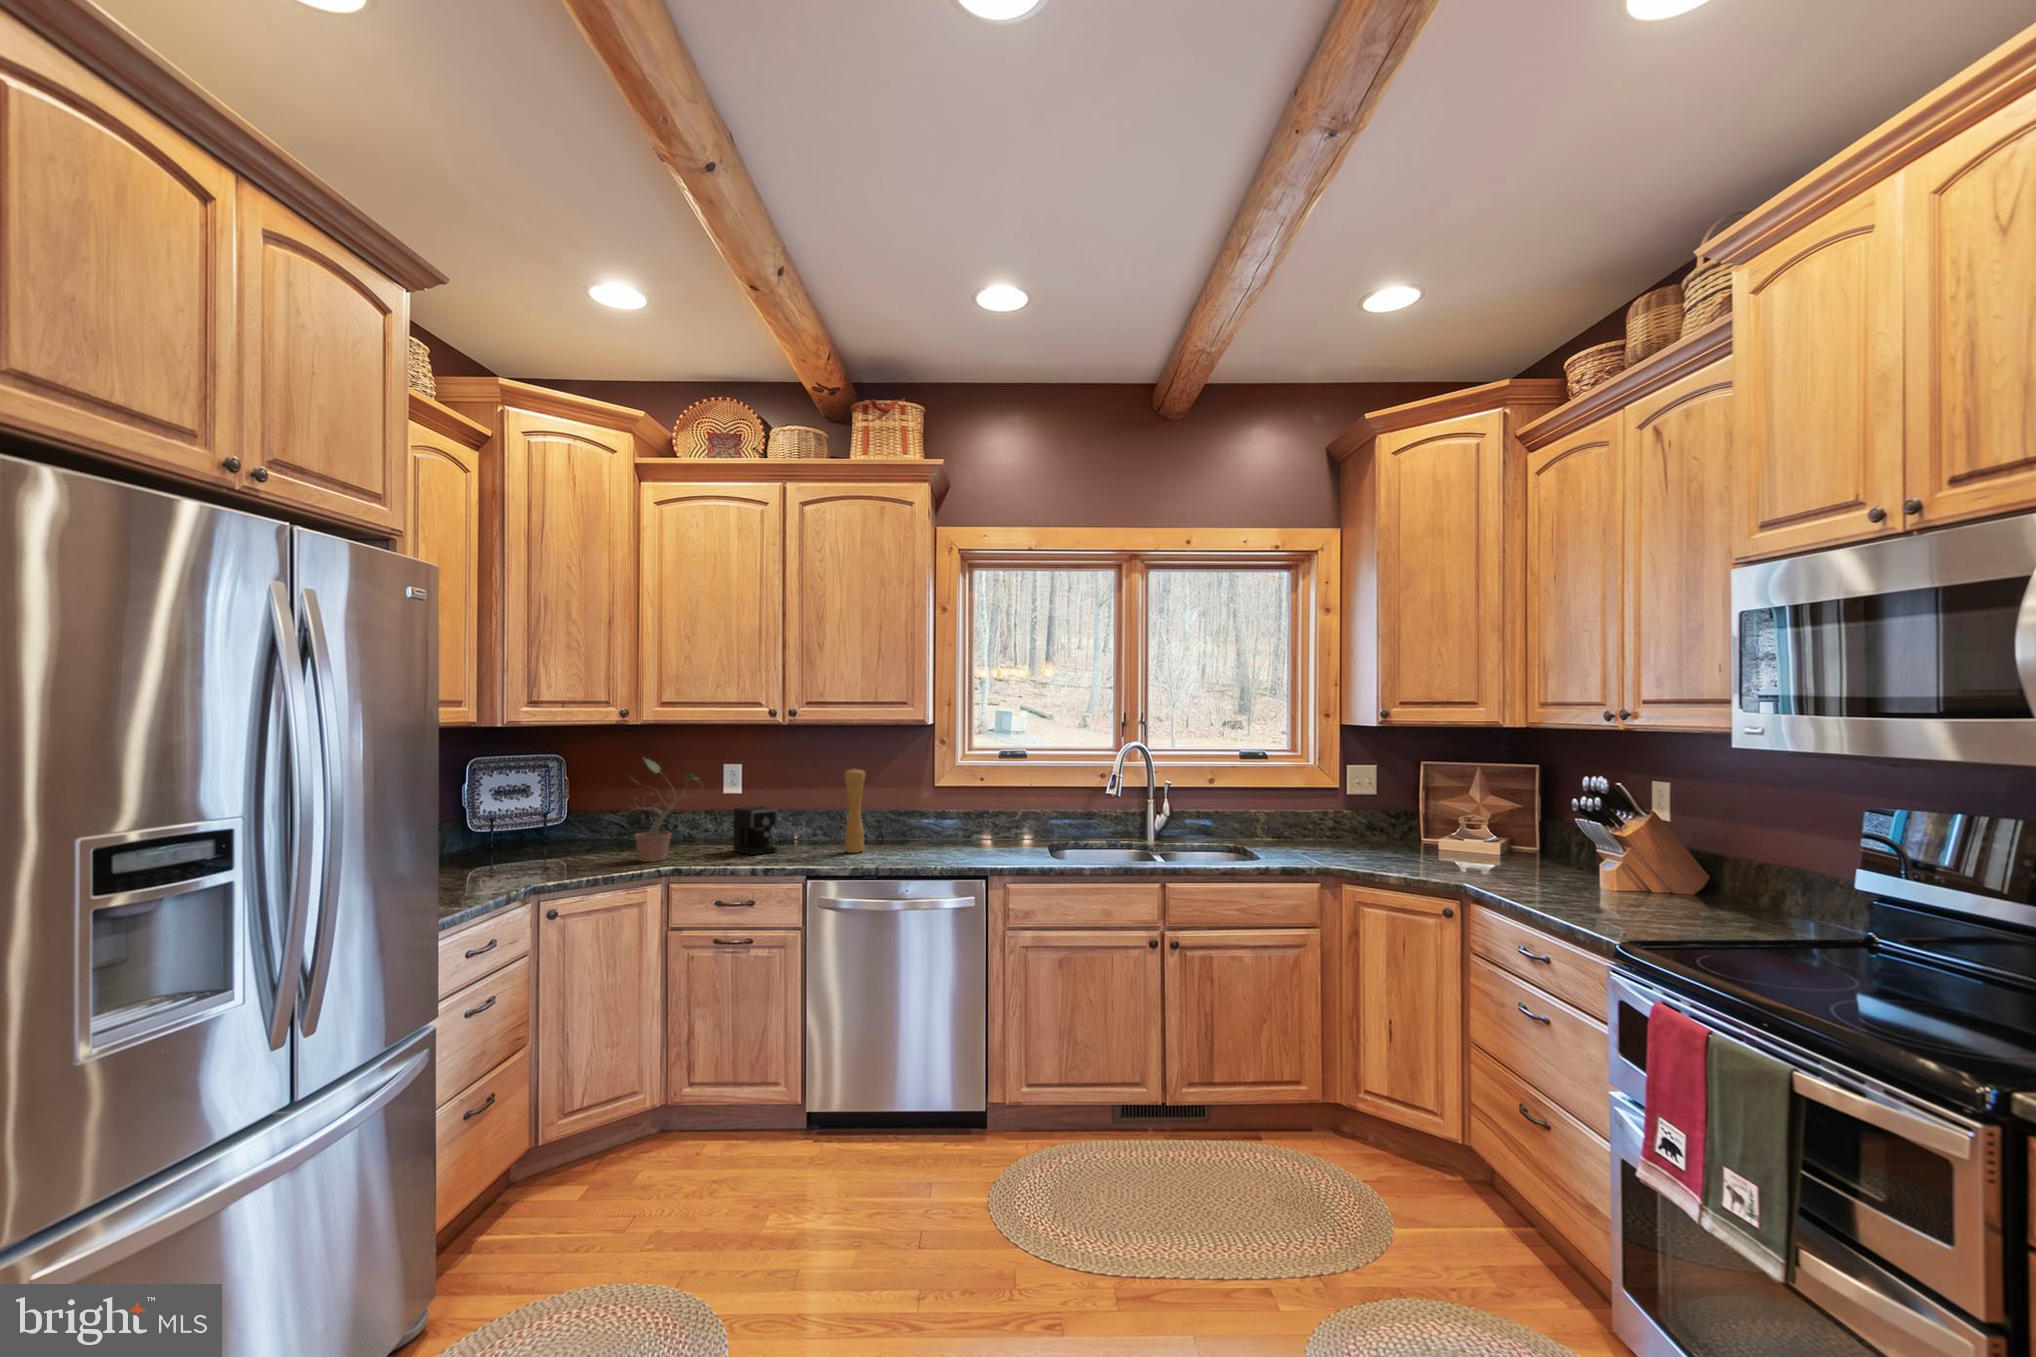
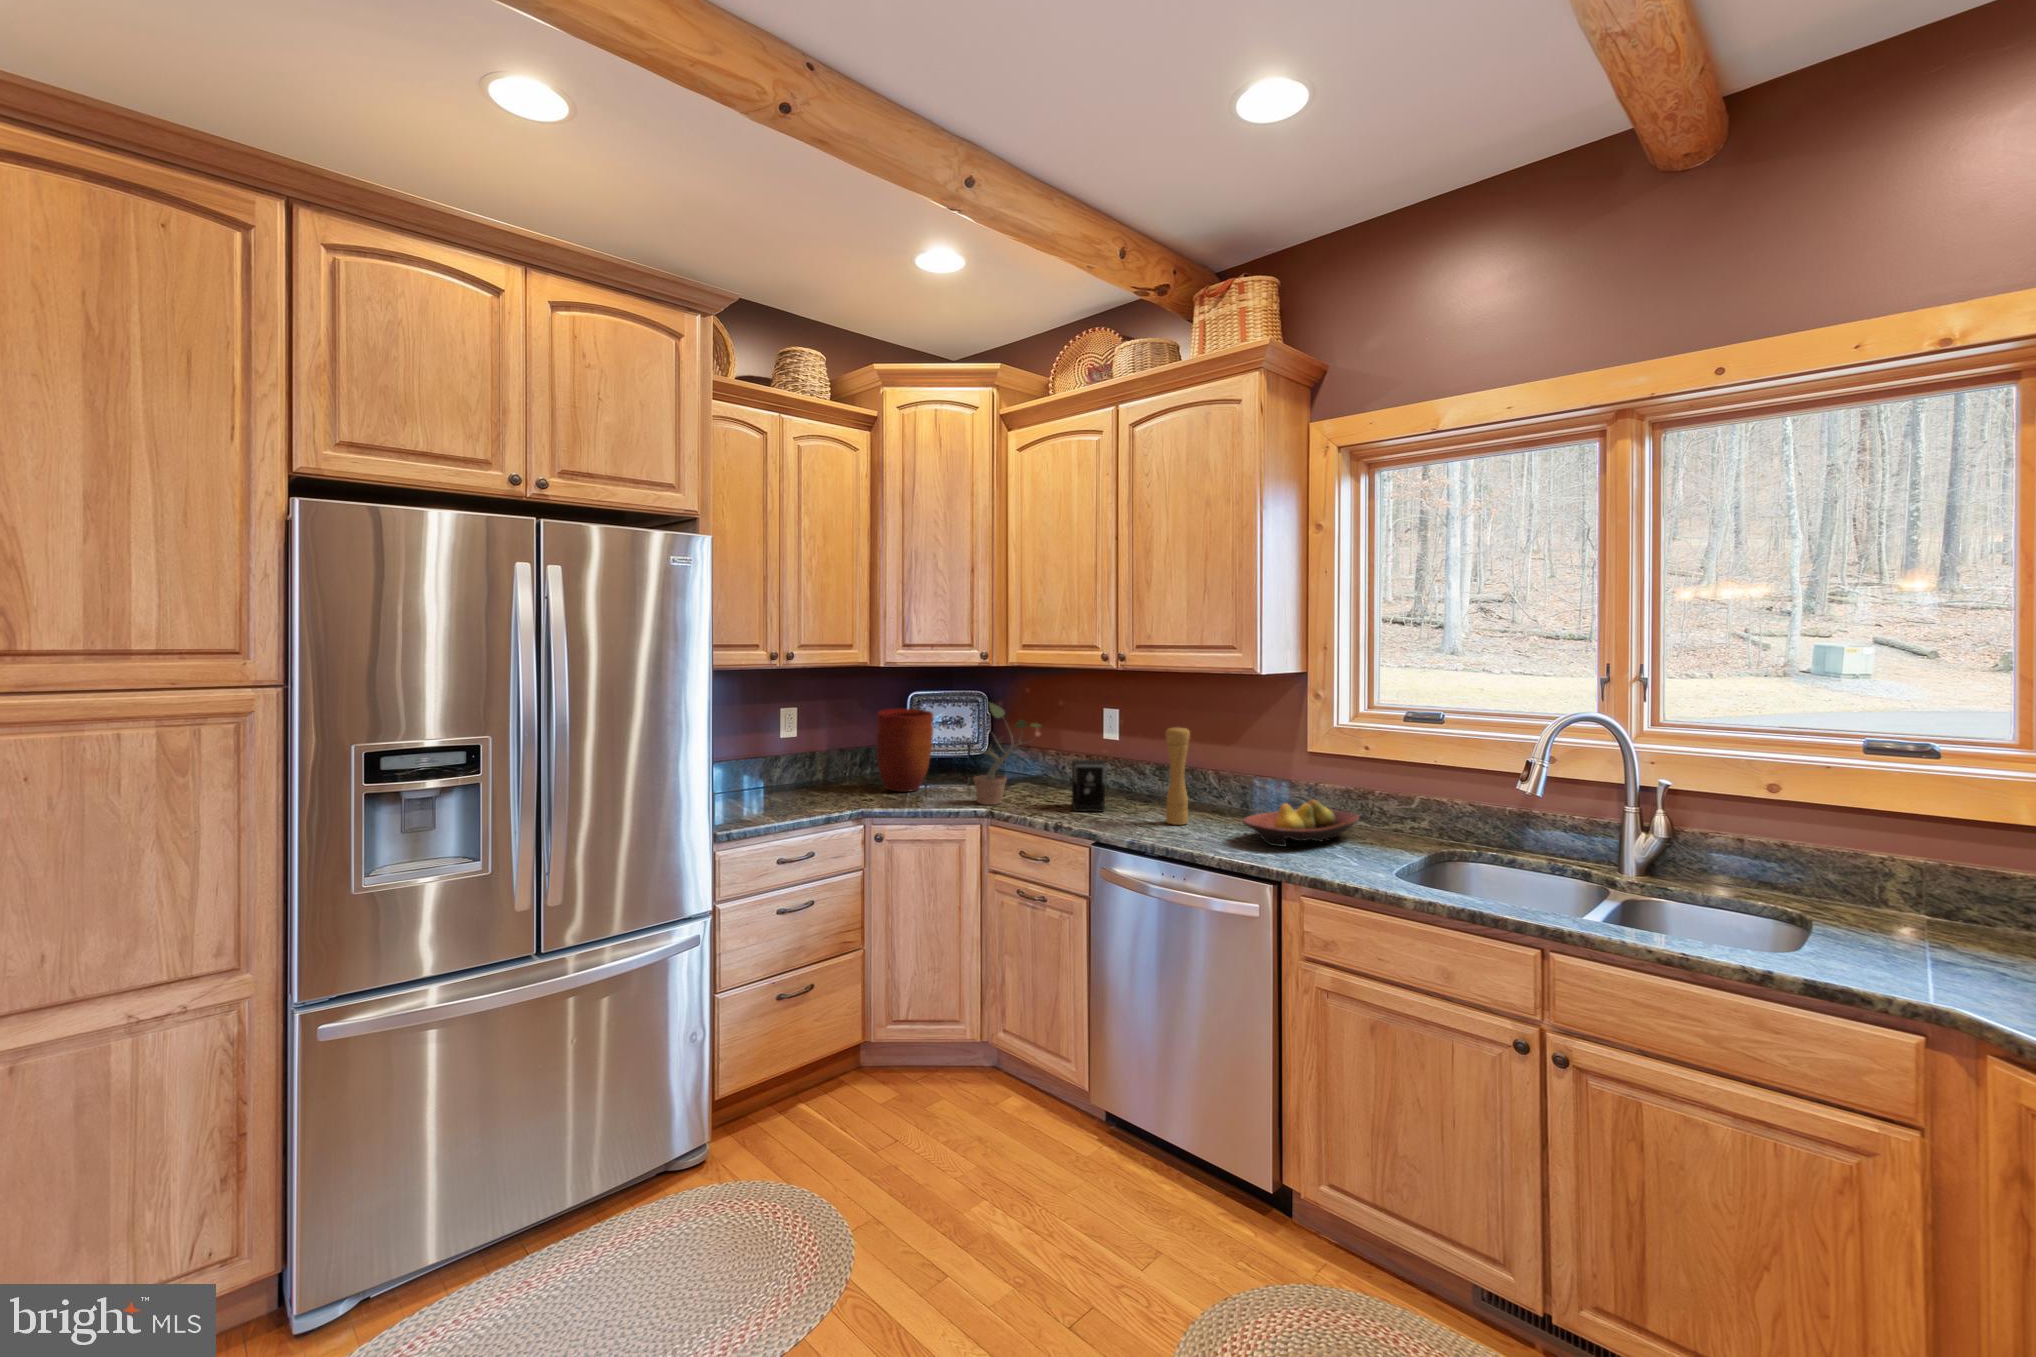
vase: none [488,771,559,864] -> present [876,709,933,792]
fruit bowl: none [925,818,994,855] -> present [1242,799,1359,847]

